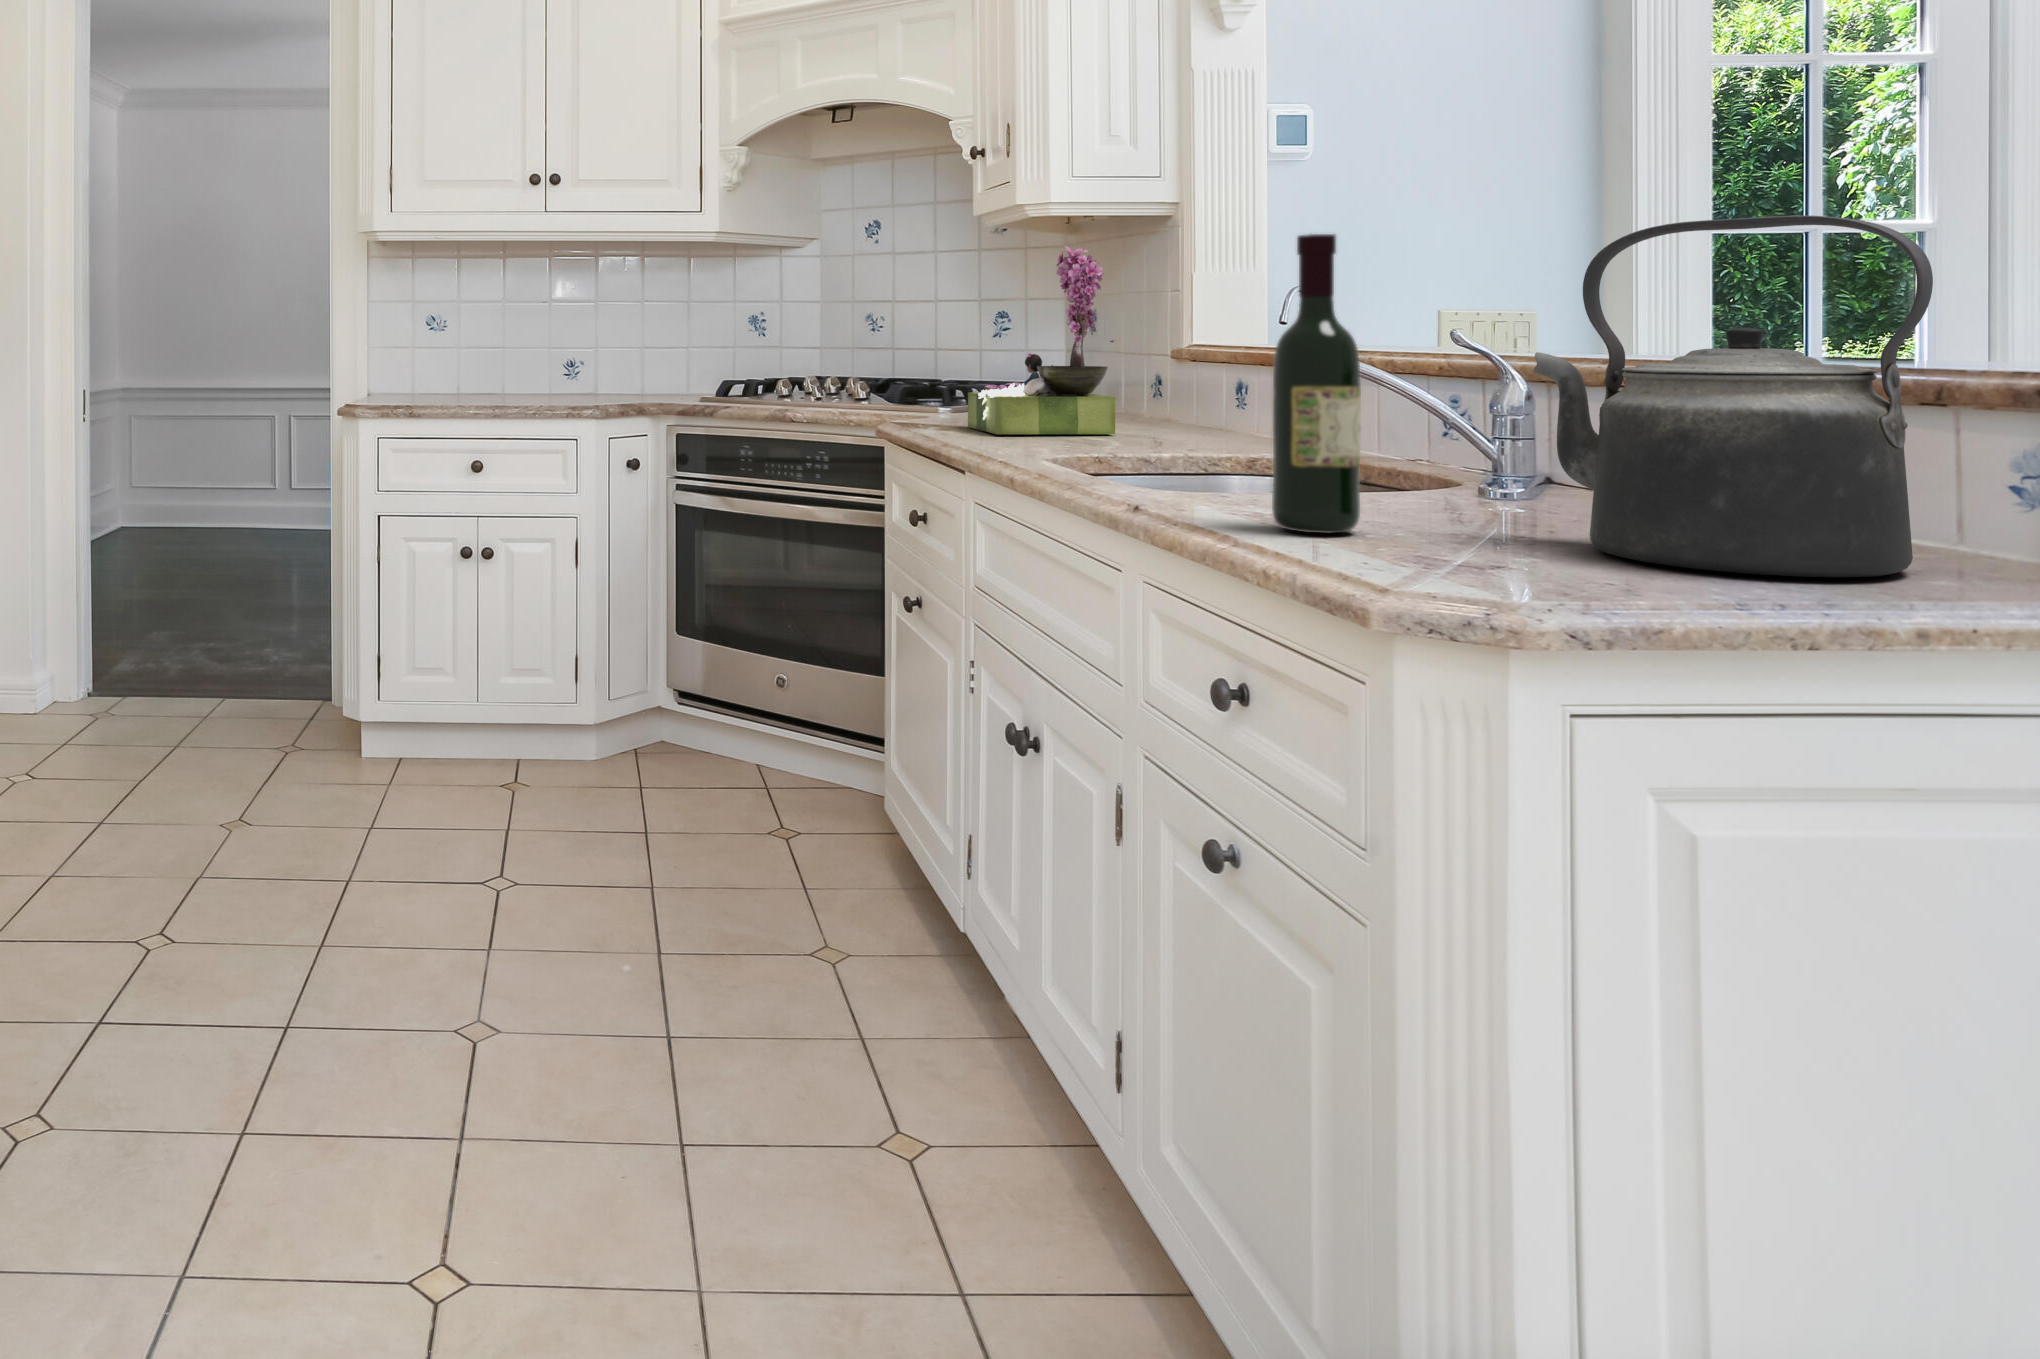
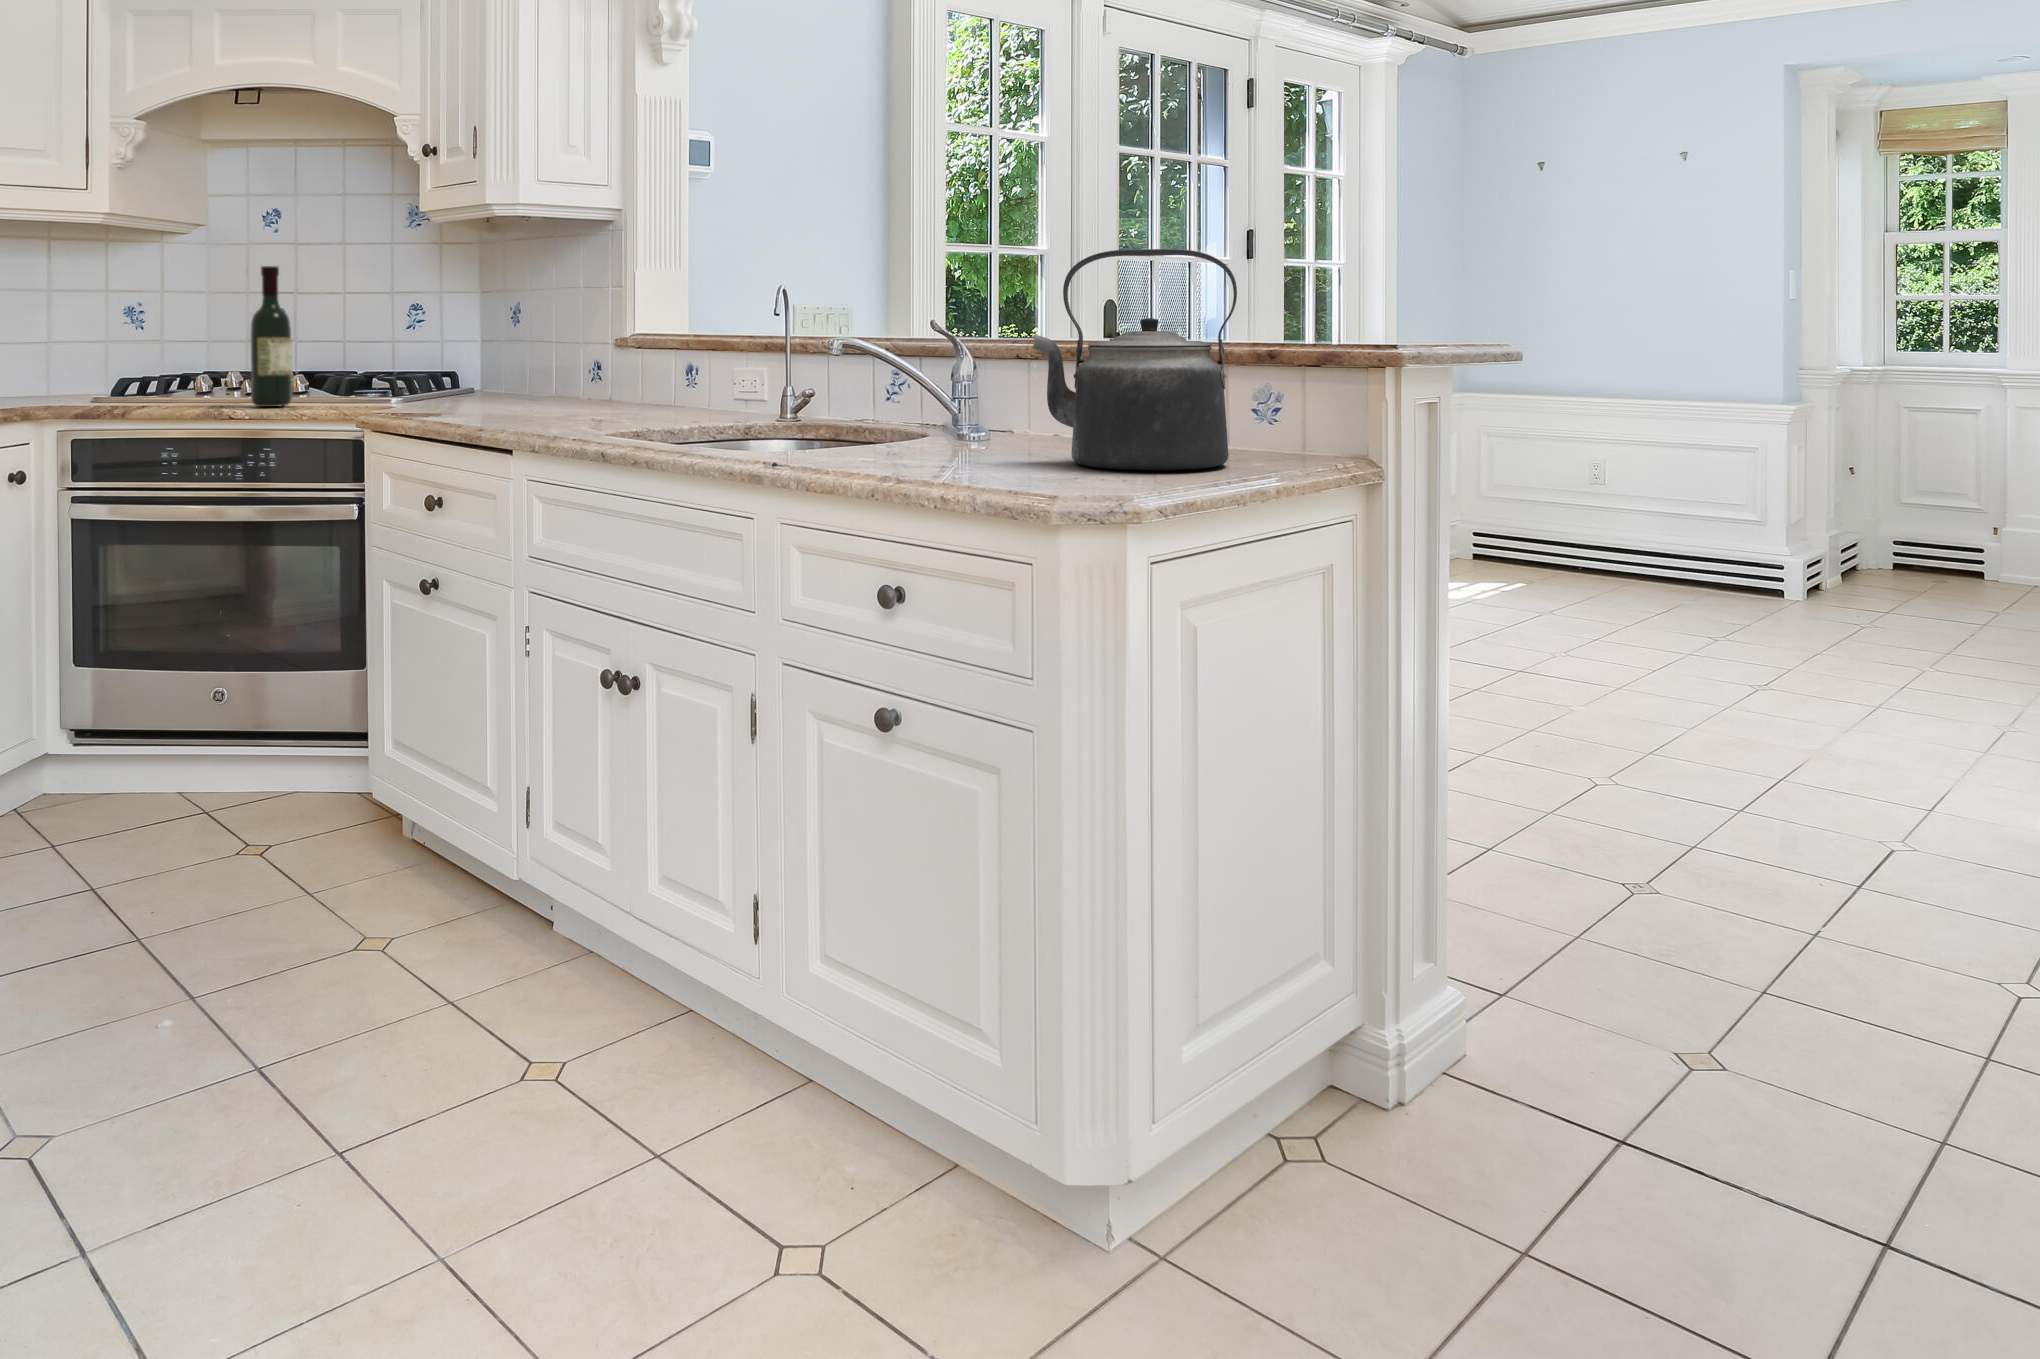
wine bottle: present [1272,234,1361,533] -> present [251,266,292,407]
flower arrangement: present [968,246,1115,434] -> none [468,243,613,418]

